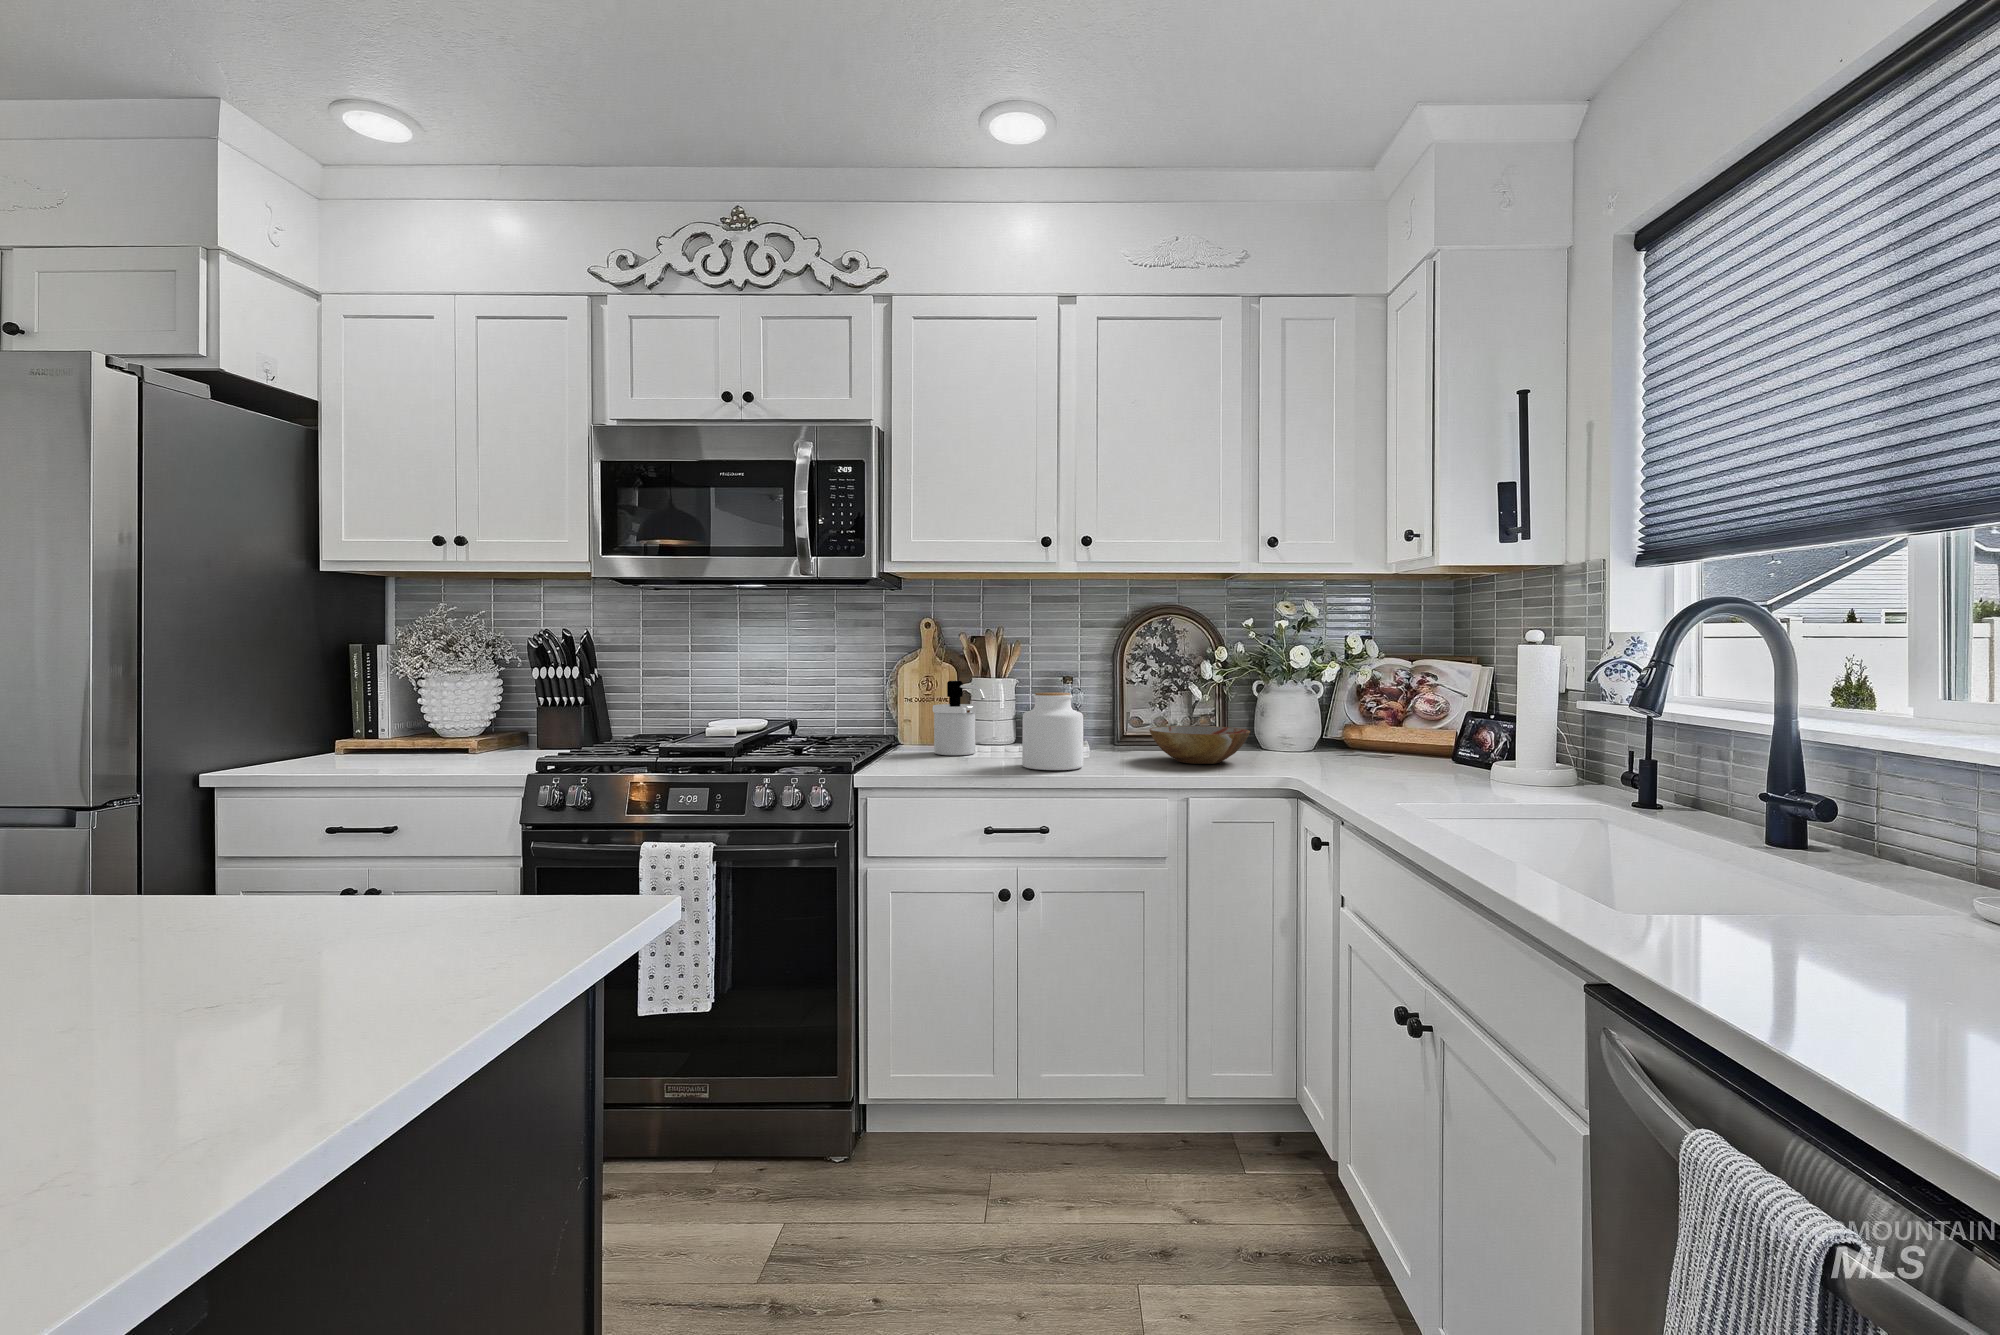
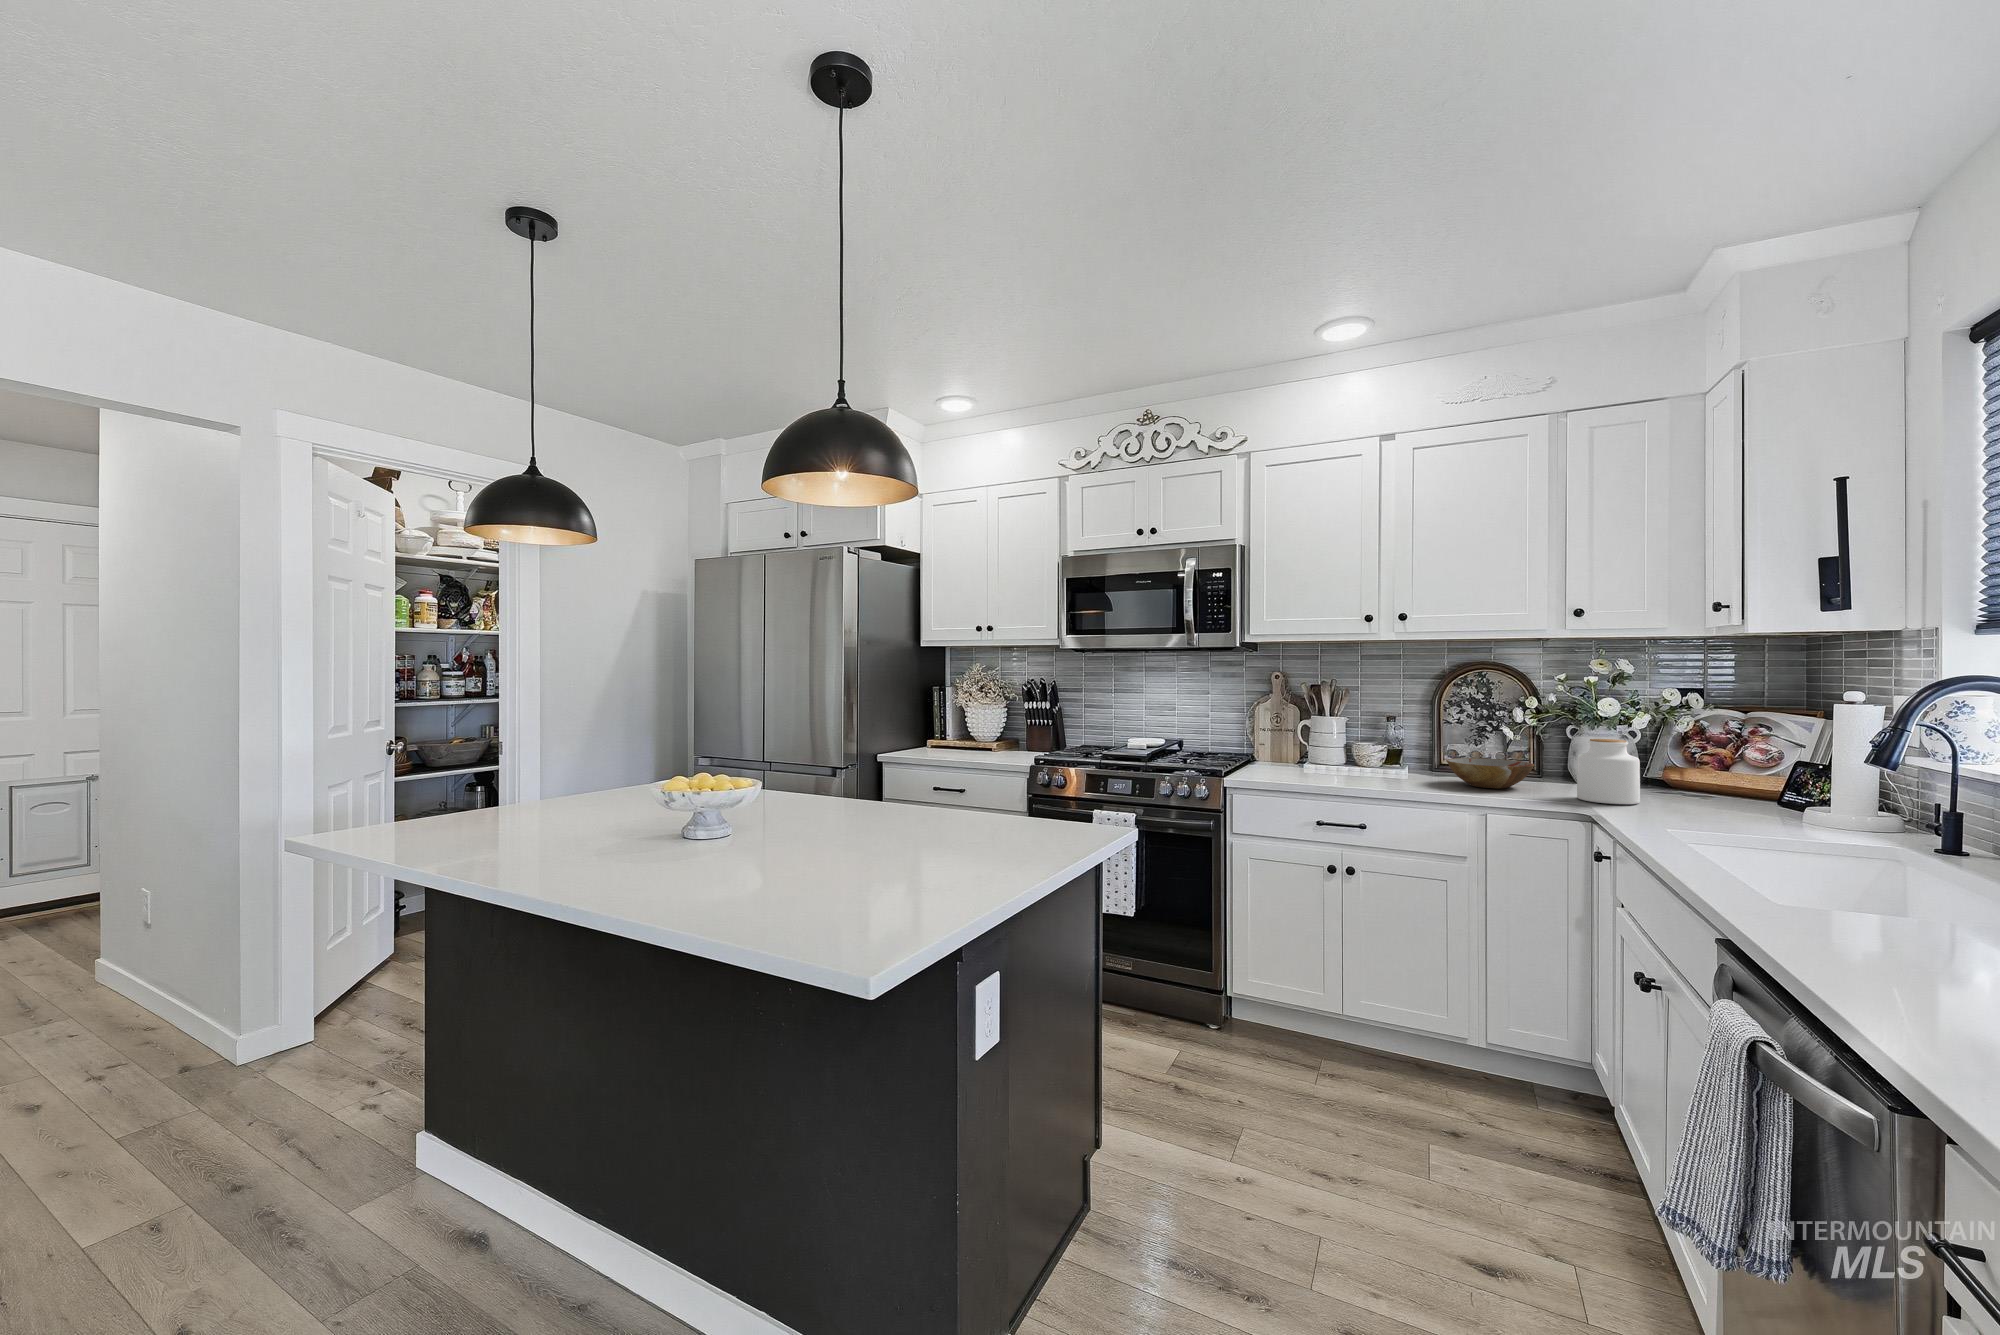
soap dispenser: present [933,681,985,755] -> none [1280,718,1317,771]
jar: present [1022,692,1083,770] -> present [1577,739,1640,804]

